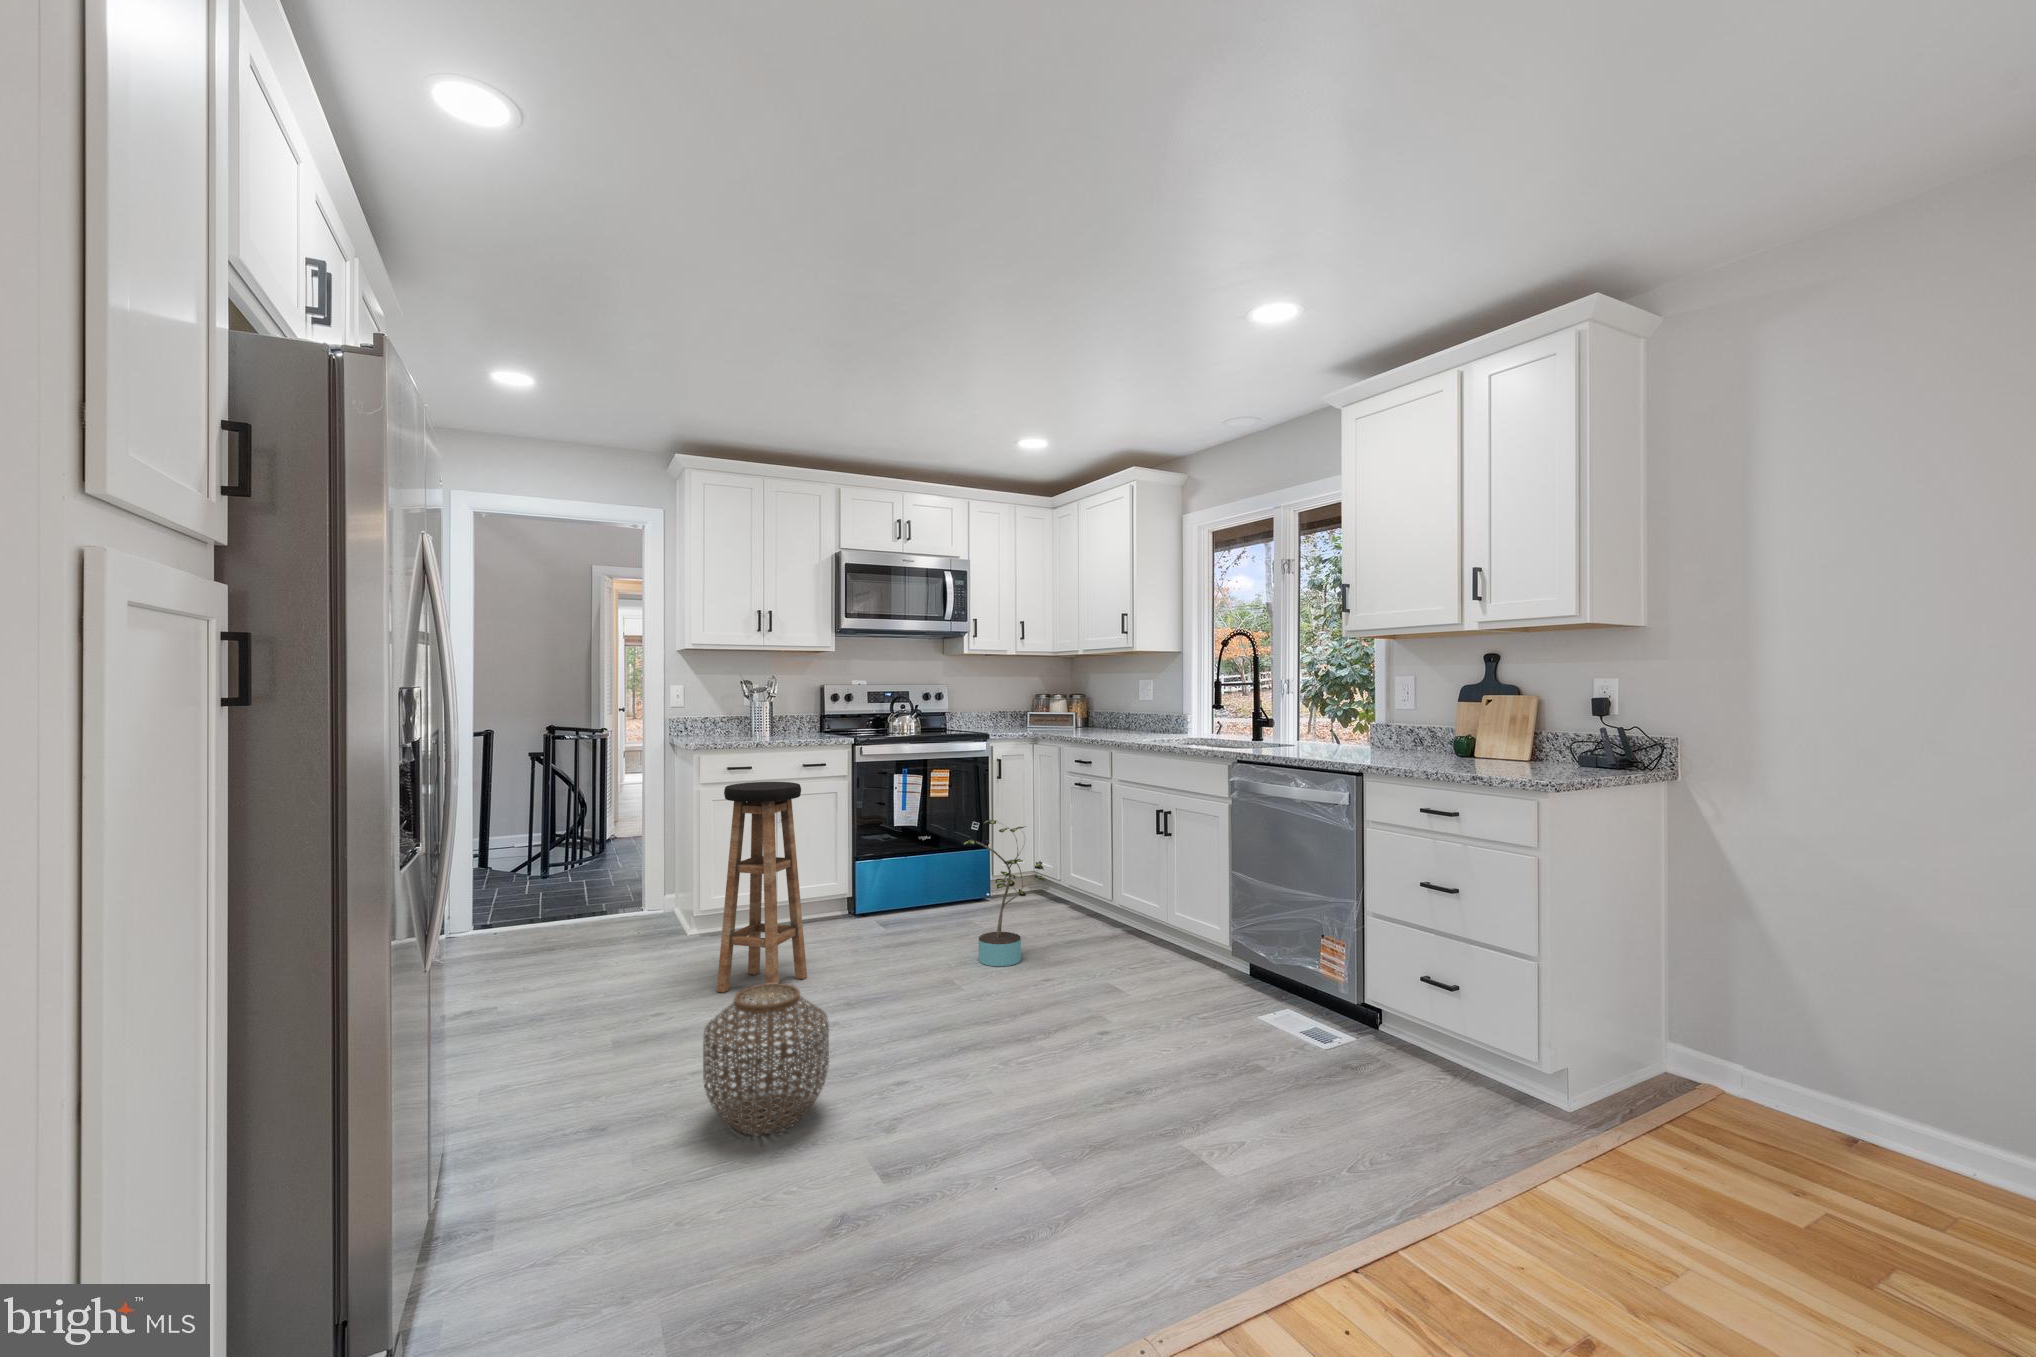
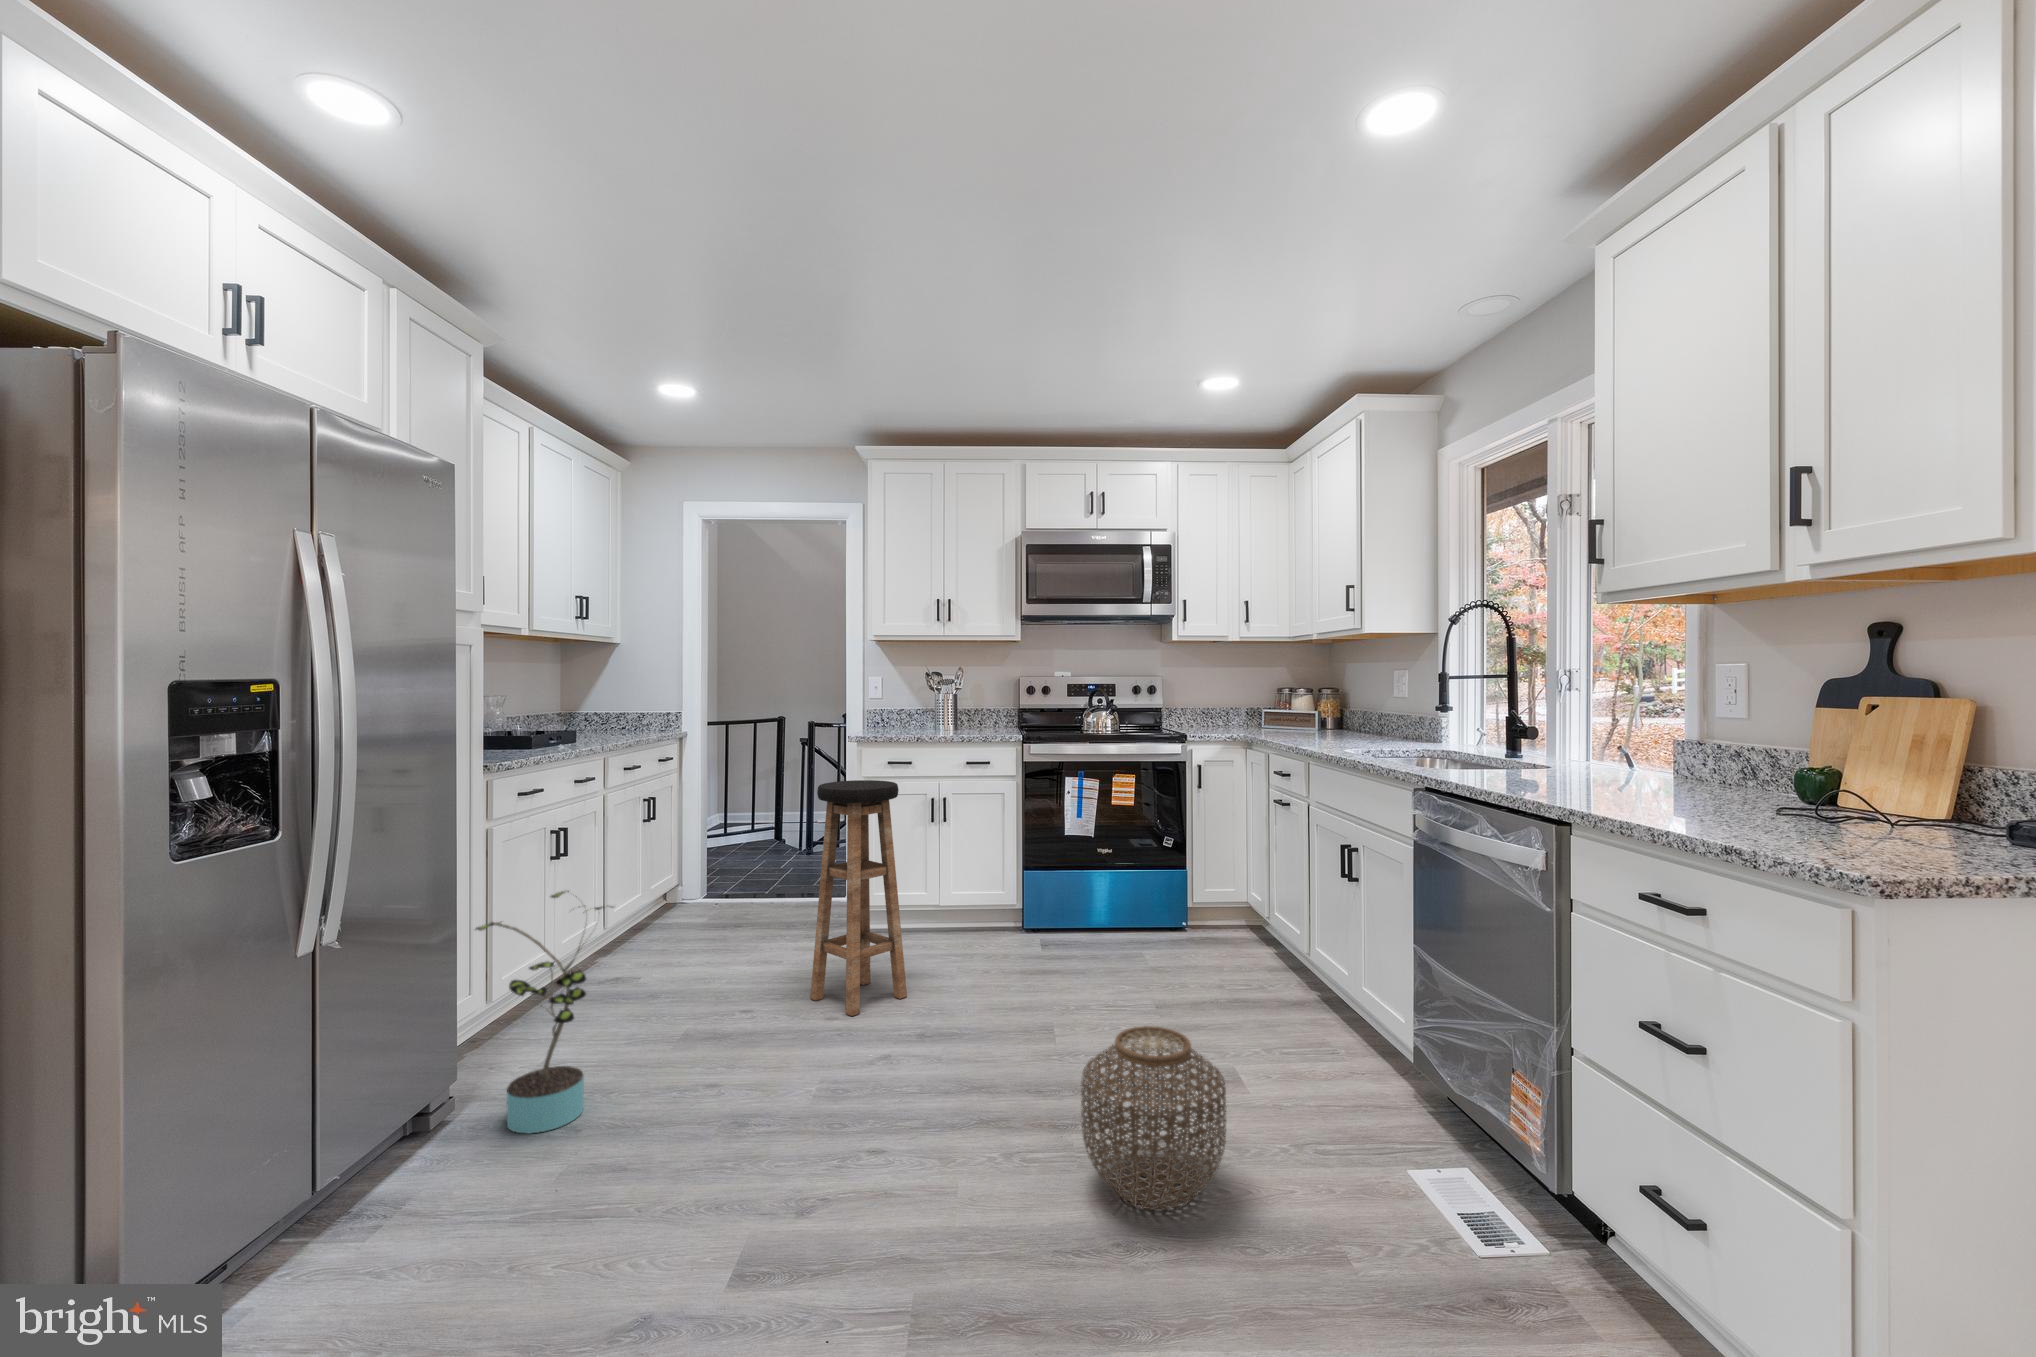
potted plant: present [962,820,1045,966] -> present [476,891,613,1133]
woven basket: present [703,983,829,1135] -> present [1081,1026,1226,1210]

